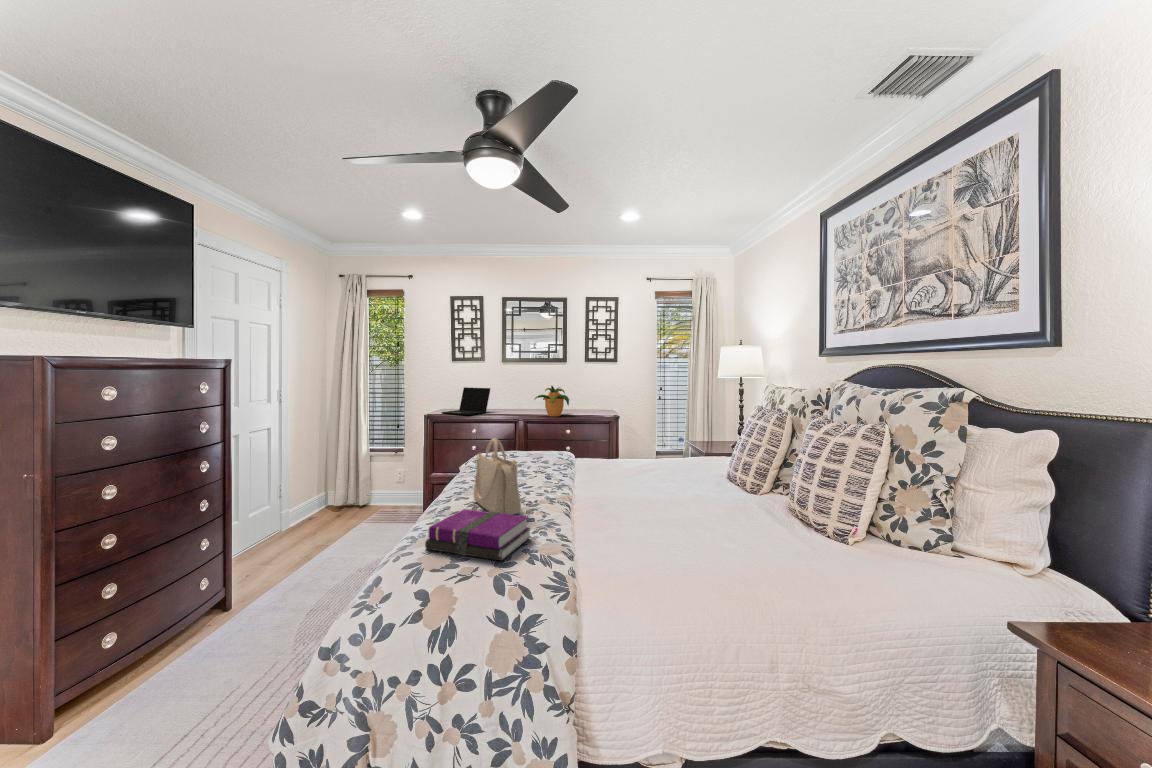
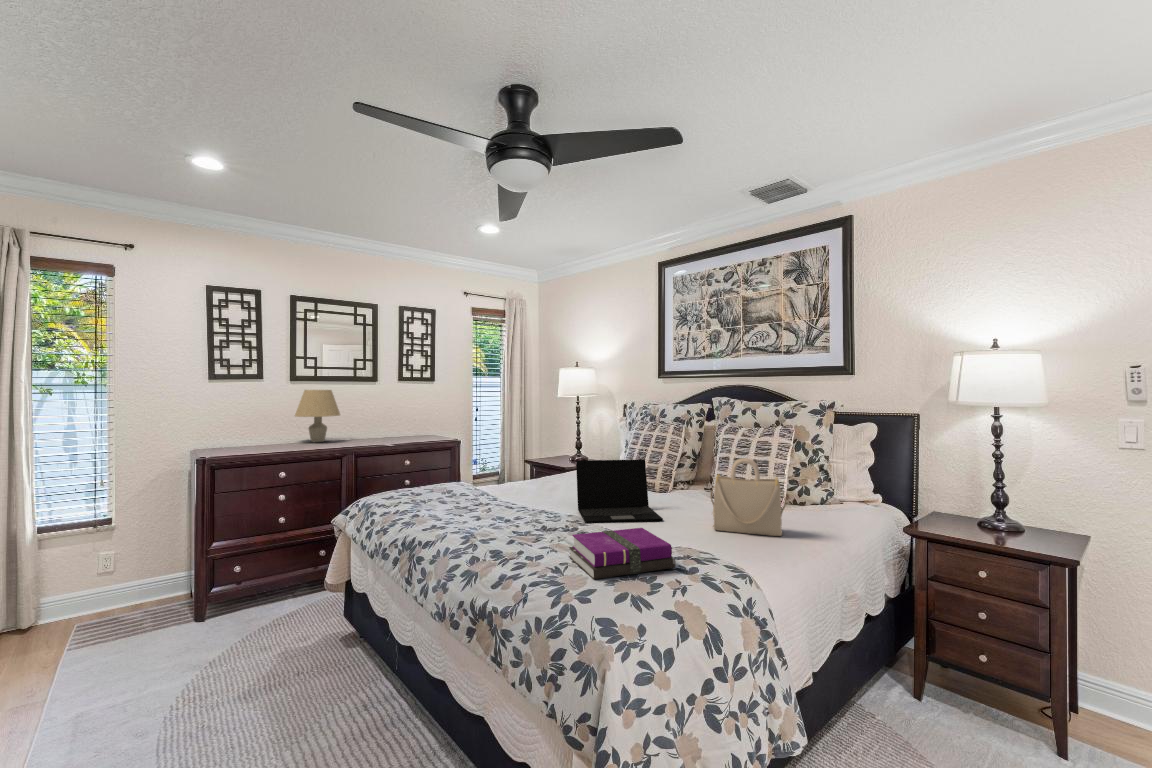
table lamp: none [501,370,533,411] -> present [295,390,340,442]
potted plant: present [534,386,569,416] -> none [362,408,407,445]
laptop: present [442,387,490,415] -> present [576,459,663,523]
handbag: present [474,438,521,515] -> present [711,458,786,536]

